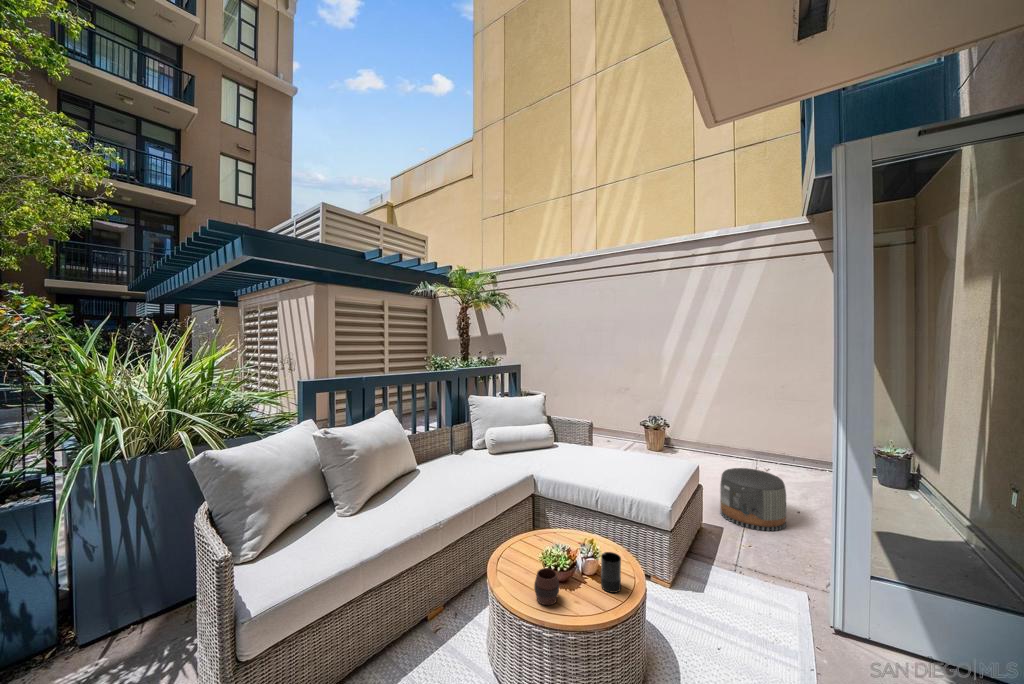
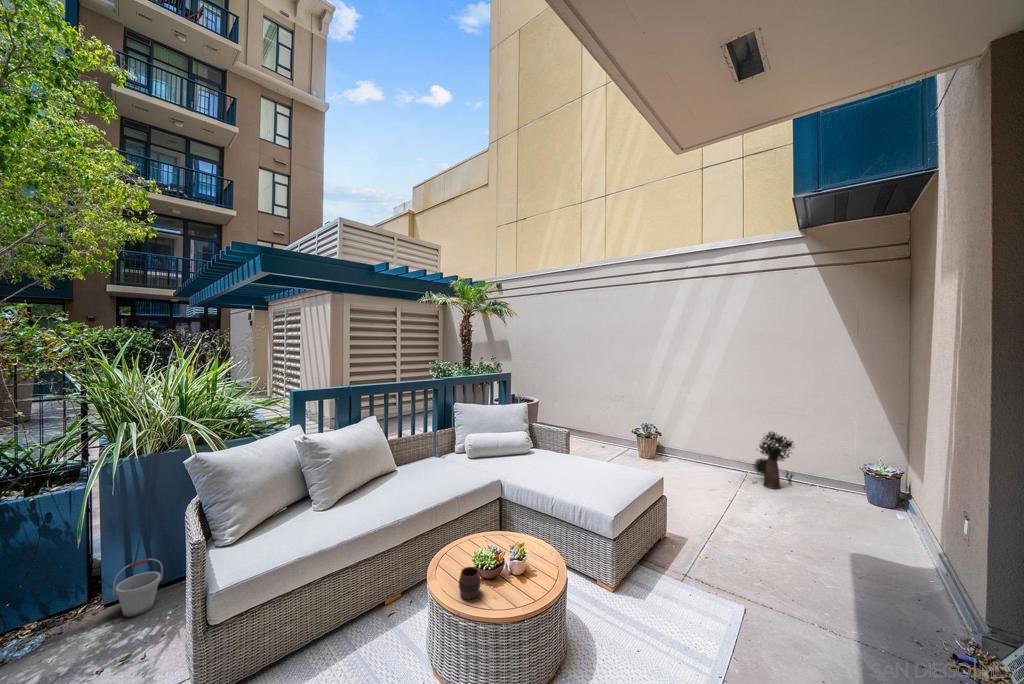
potted plant: none [764,418,809,476] -> present [754,432,793,489]
pouf: present [720,468,786,531] -> none [690,480,752,543]
candle: present [601,552,621,593] -> none [520,555,540,592]
bucket: none [99,581,158,652] -> present [113,559,163,617]

